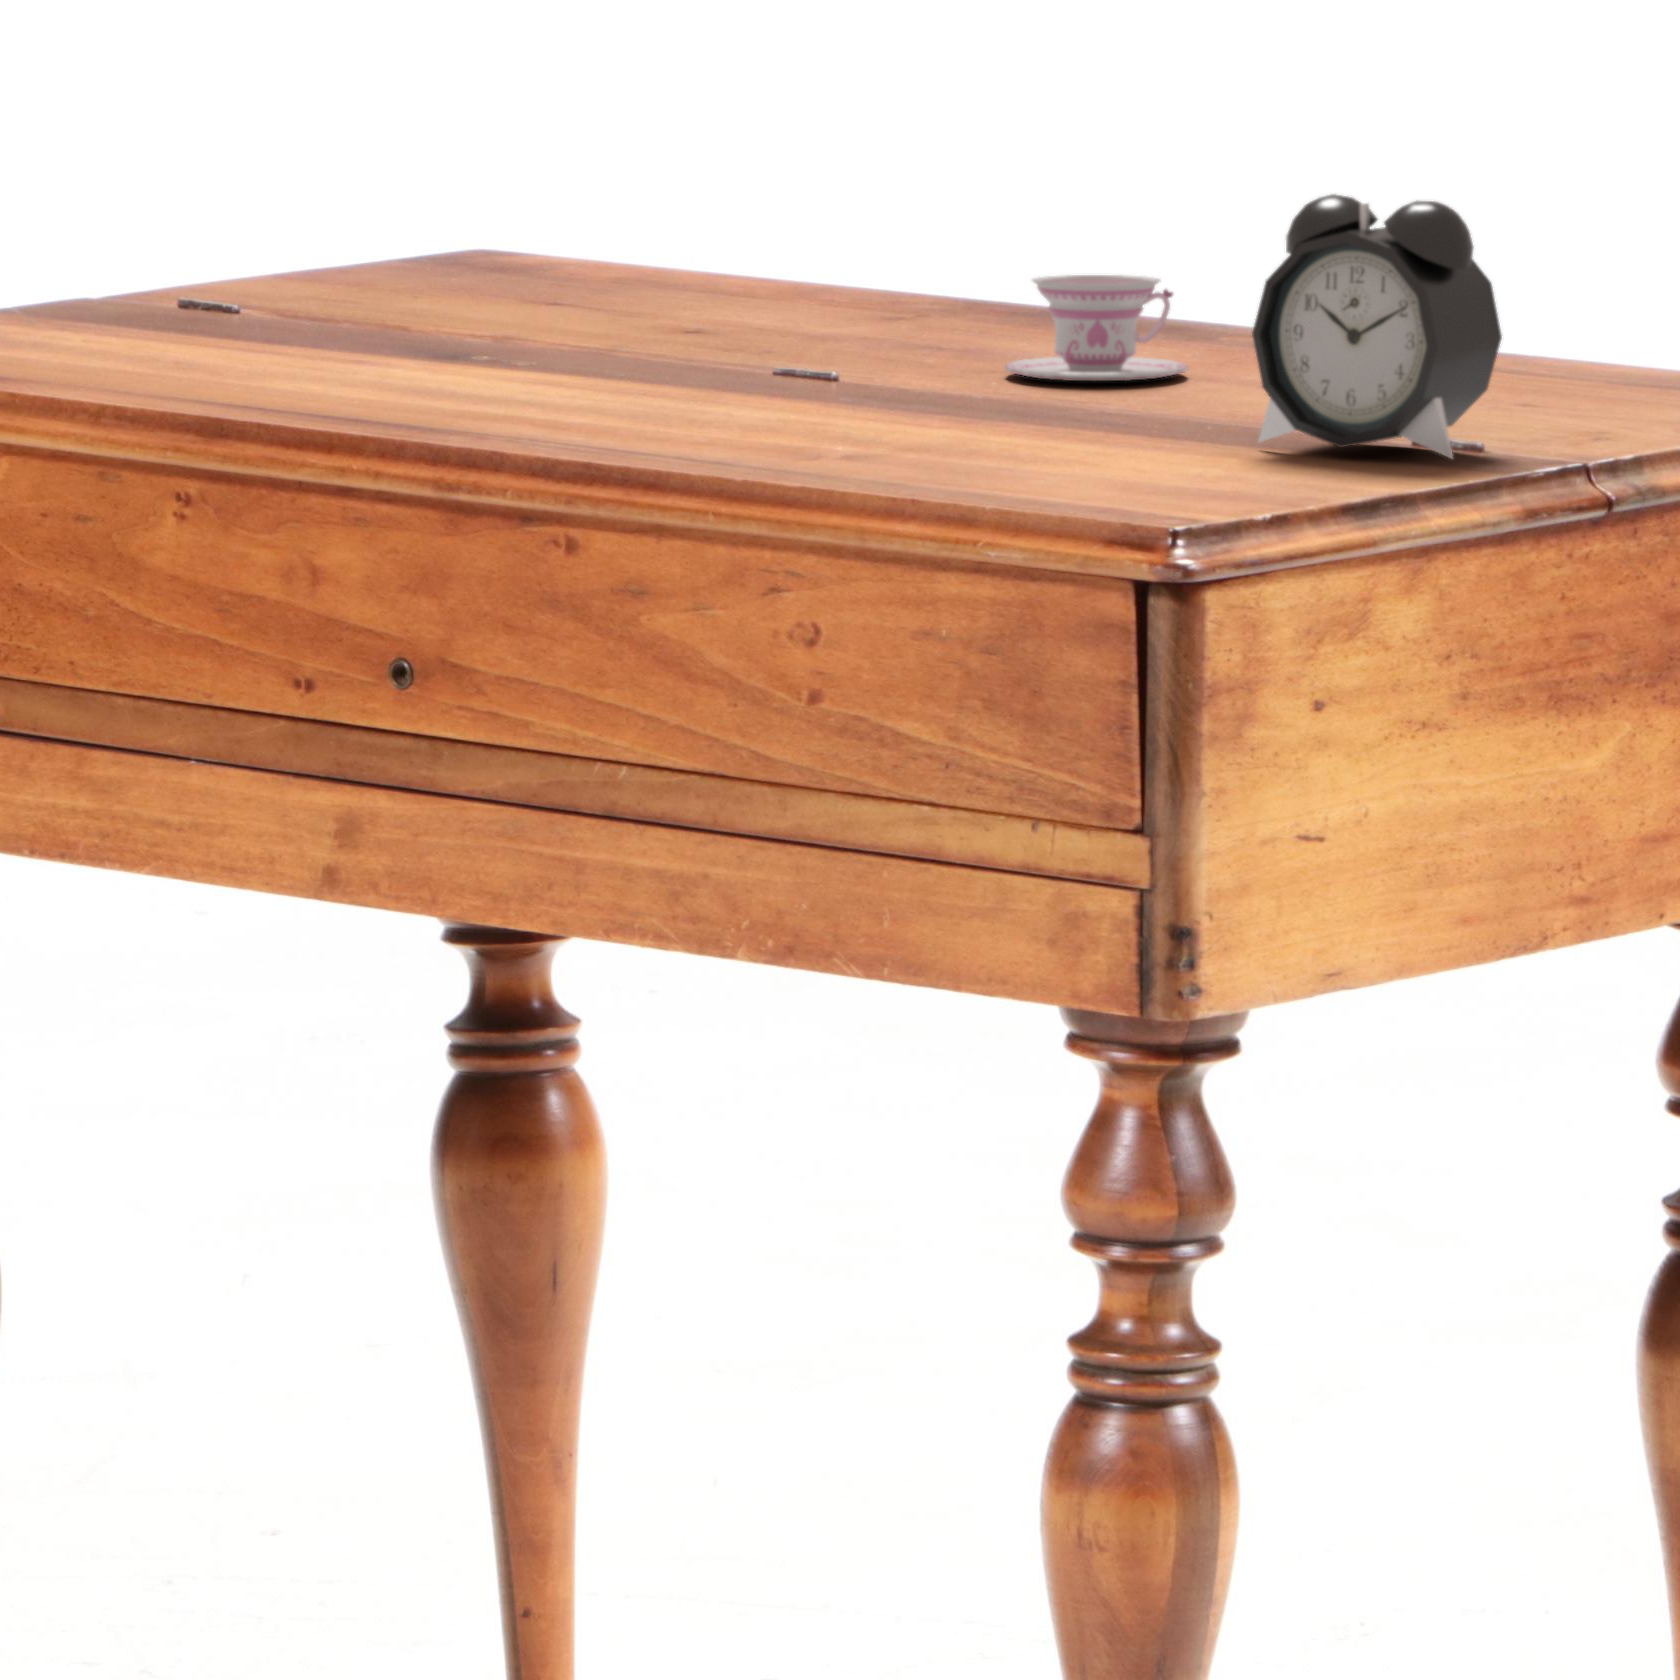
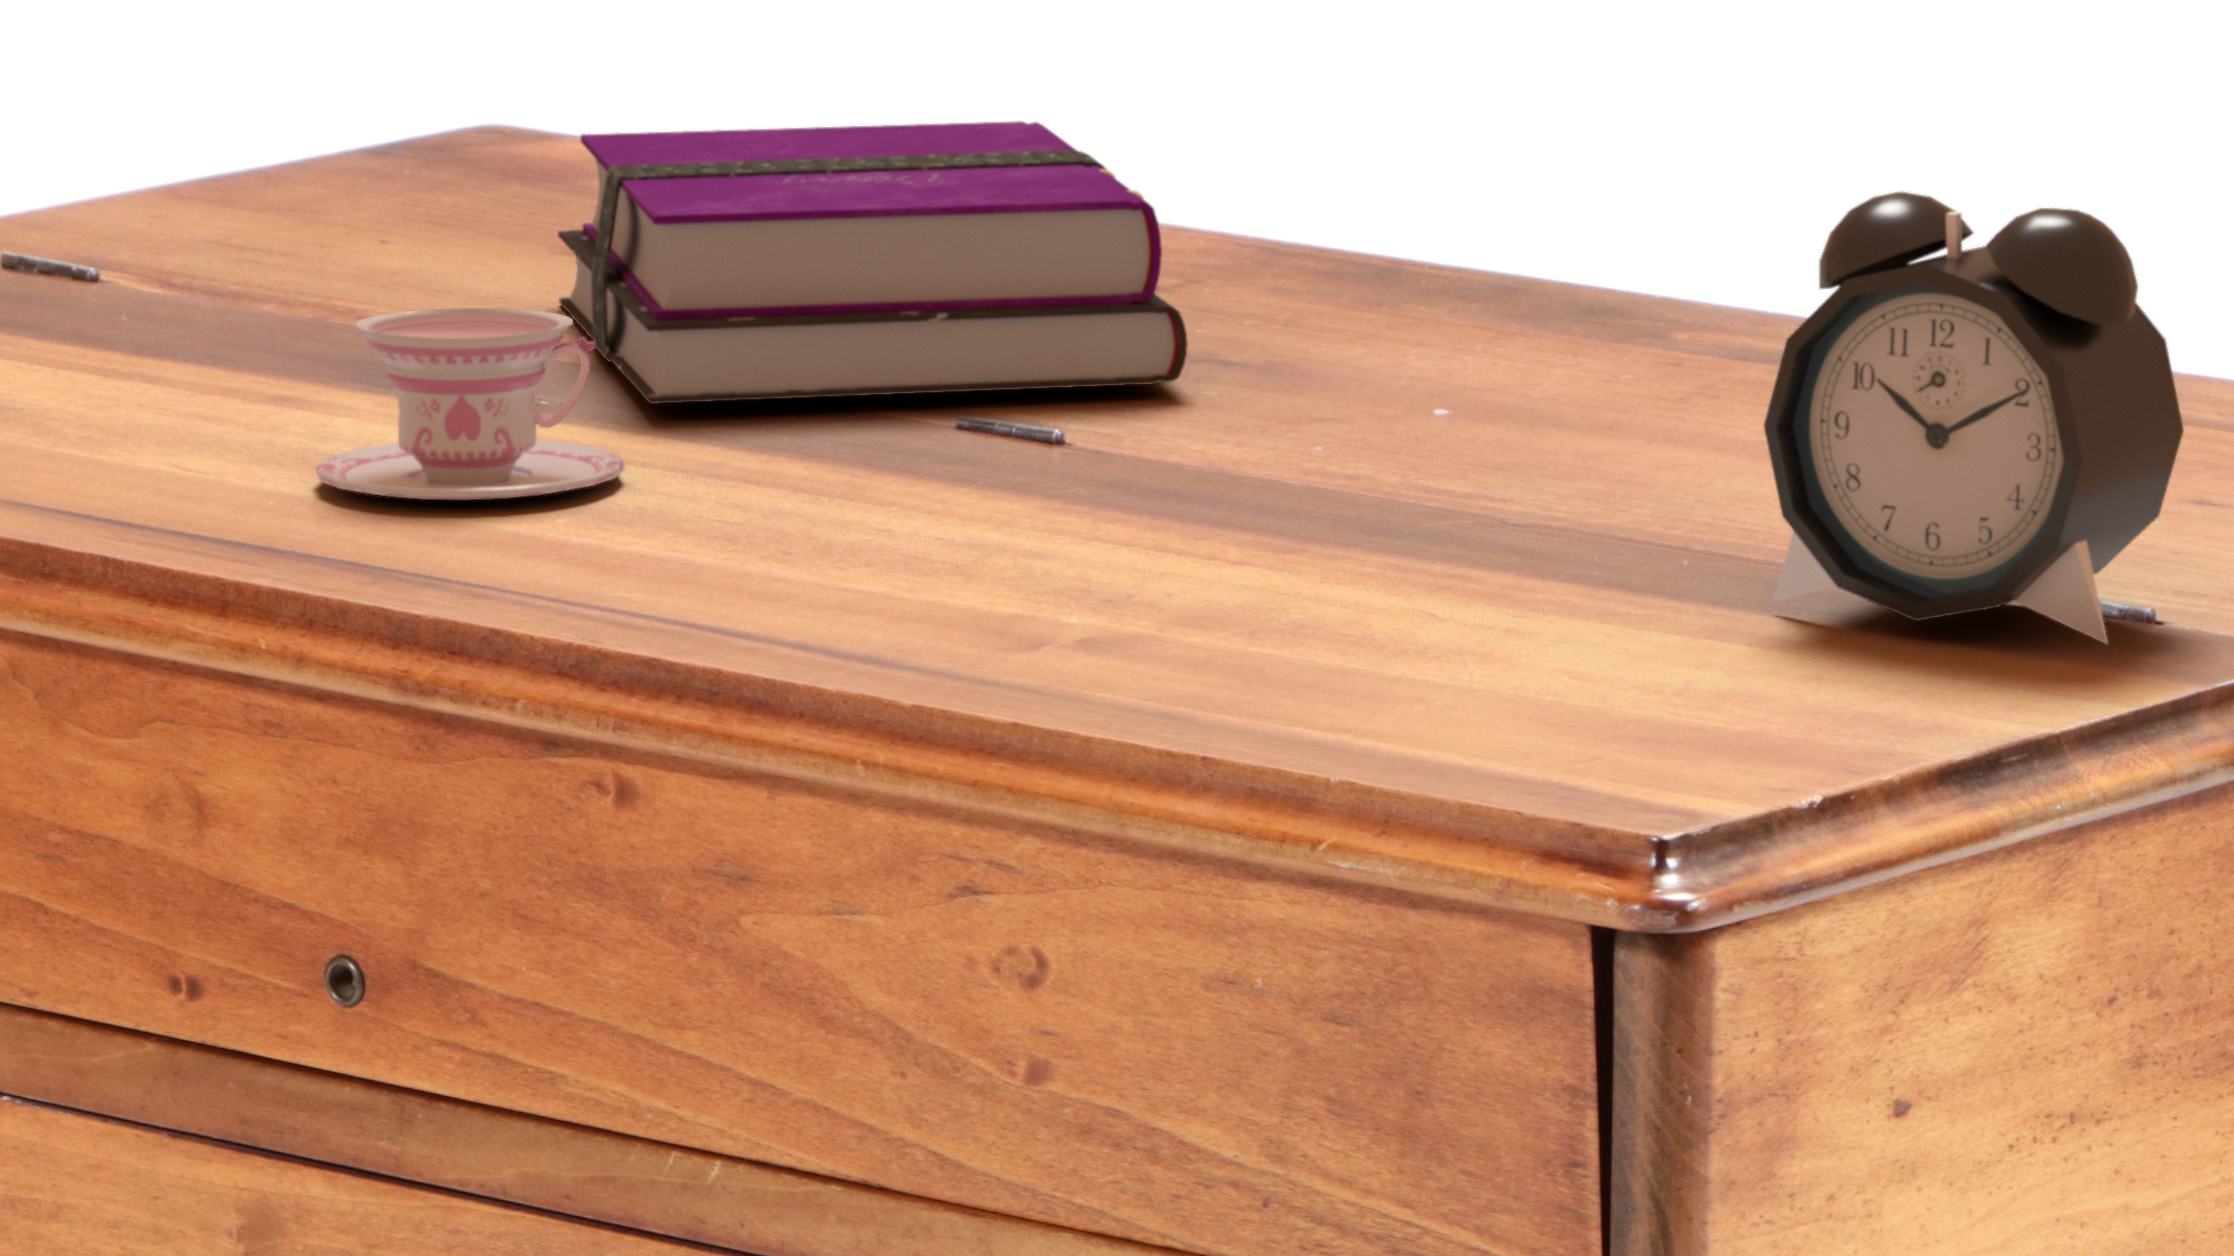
hardback book: none [529,216,916,362] -> present [558,121,1188,404]
teacup: present [1005,275,1188,381] -> present [316,308,625,501]

